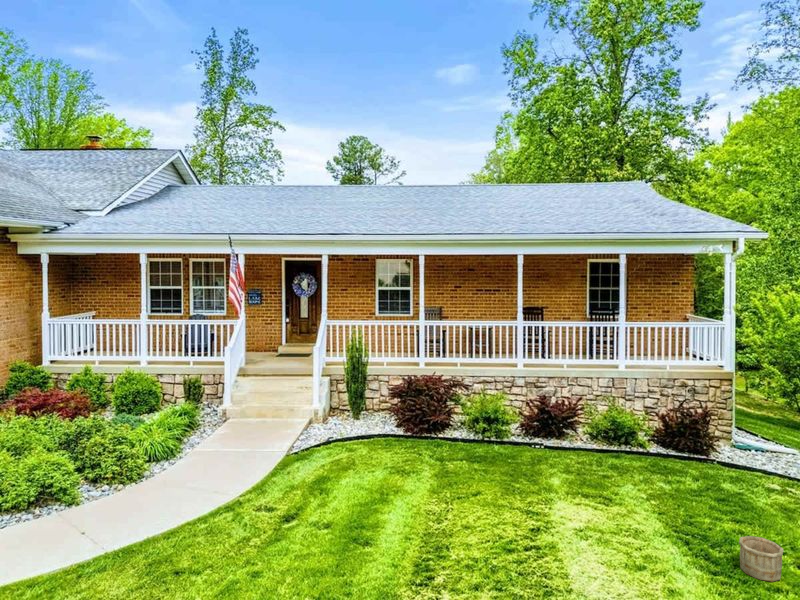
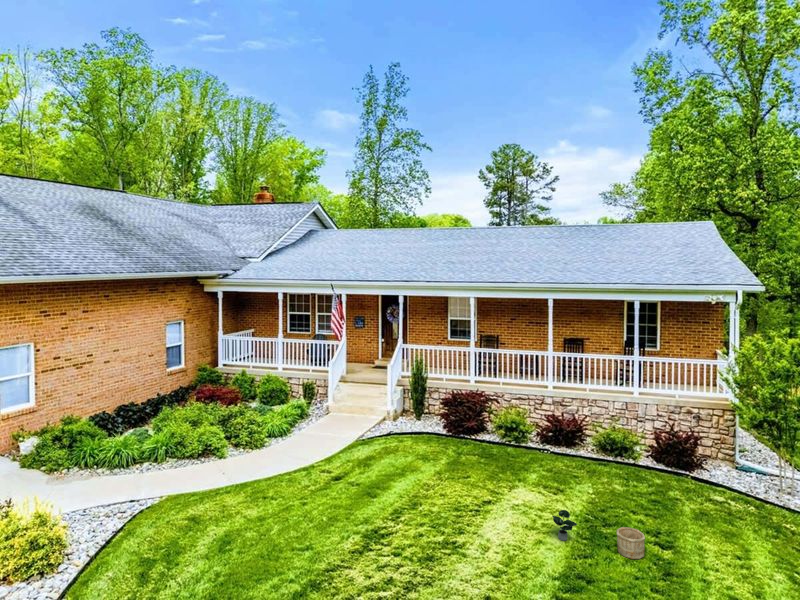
potted plant: none [649,523,690,569] -> present [552,510,577,541]

